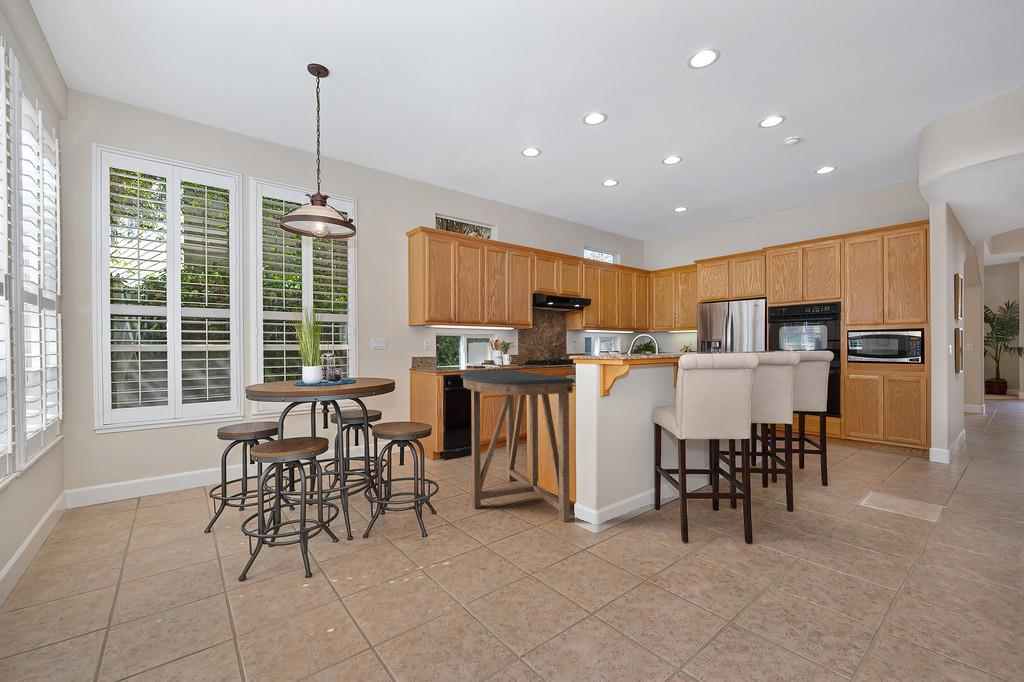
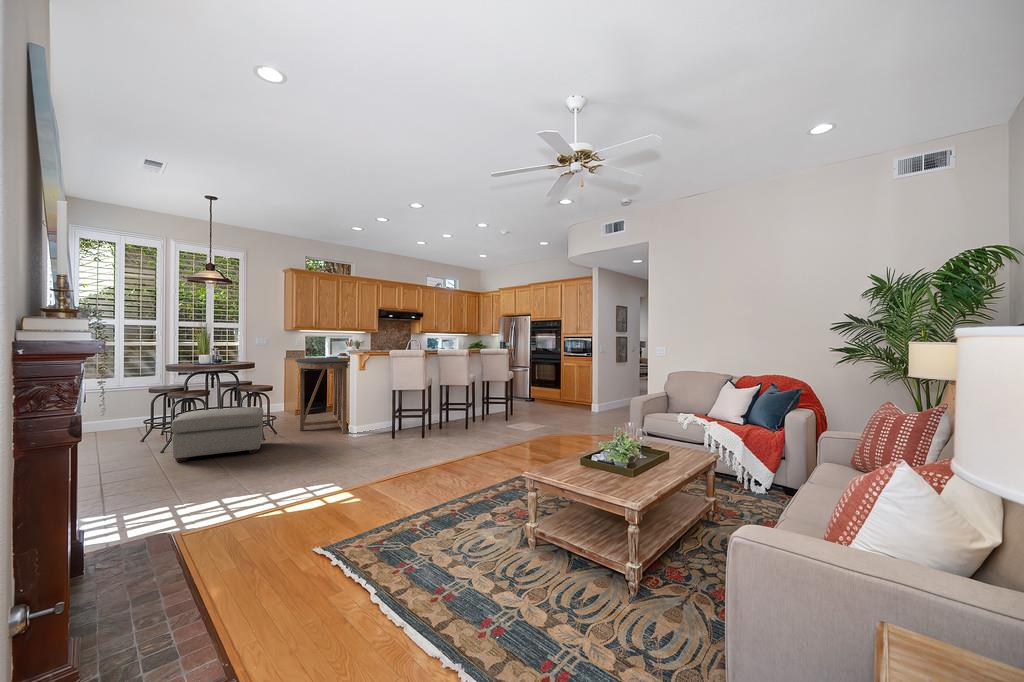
ottoman: none [274,476,451,627] -> present [172,407,264,462]

